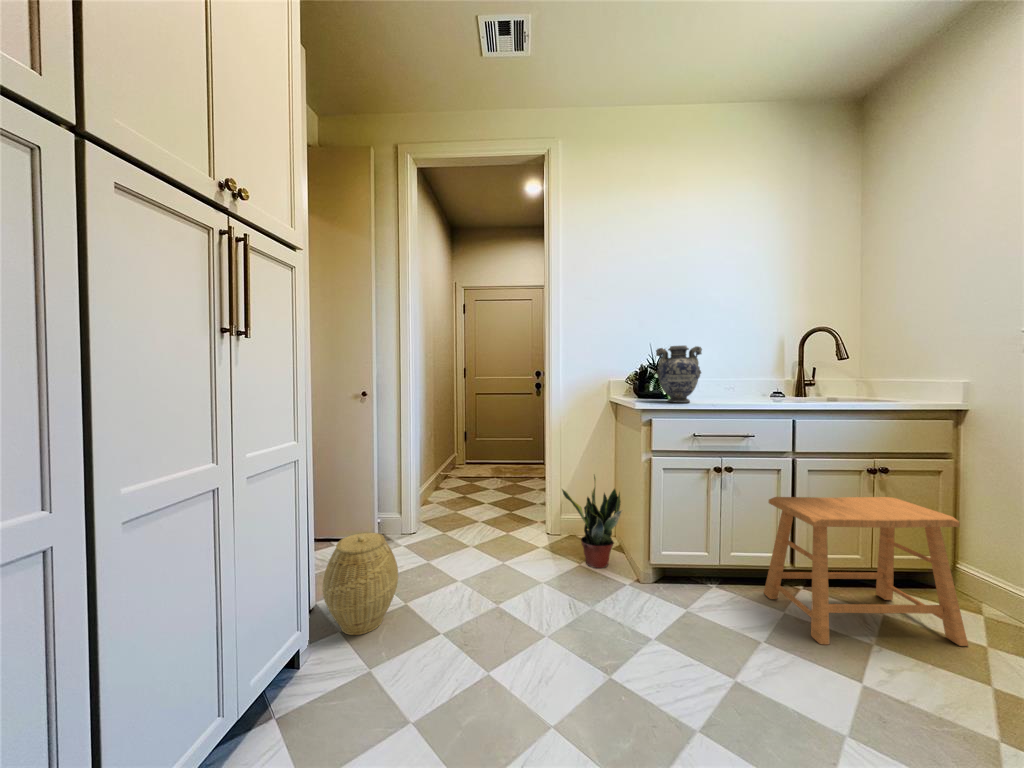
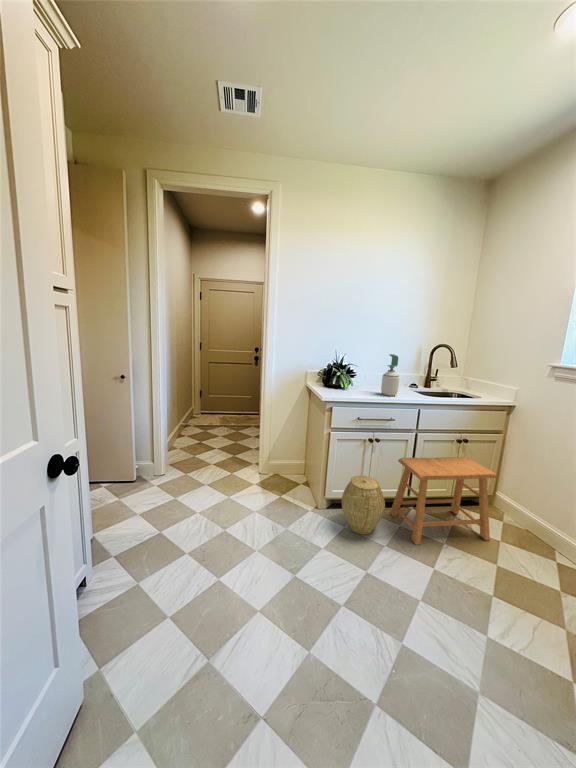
soap bottle: none [726,339,754,402] -> present [381,354,399,396]
decorative vase: present [656,346,702,403] -> none [338,357,369,396]
potted plant: present [562,476,622,568] -> none [271,438,310,499]
woven basket: present [323,532,398,635] -> present [342,476,385,534]

